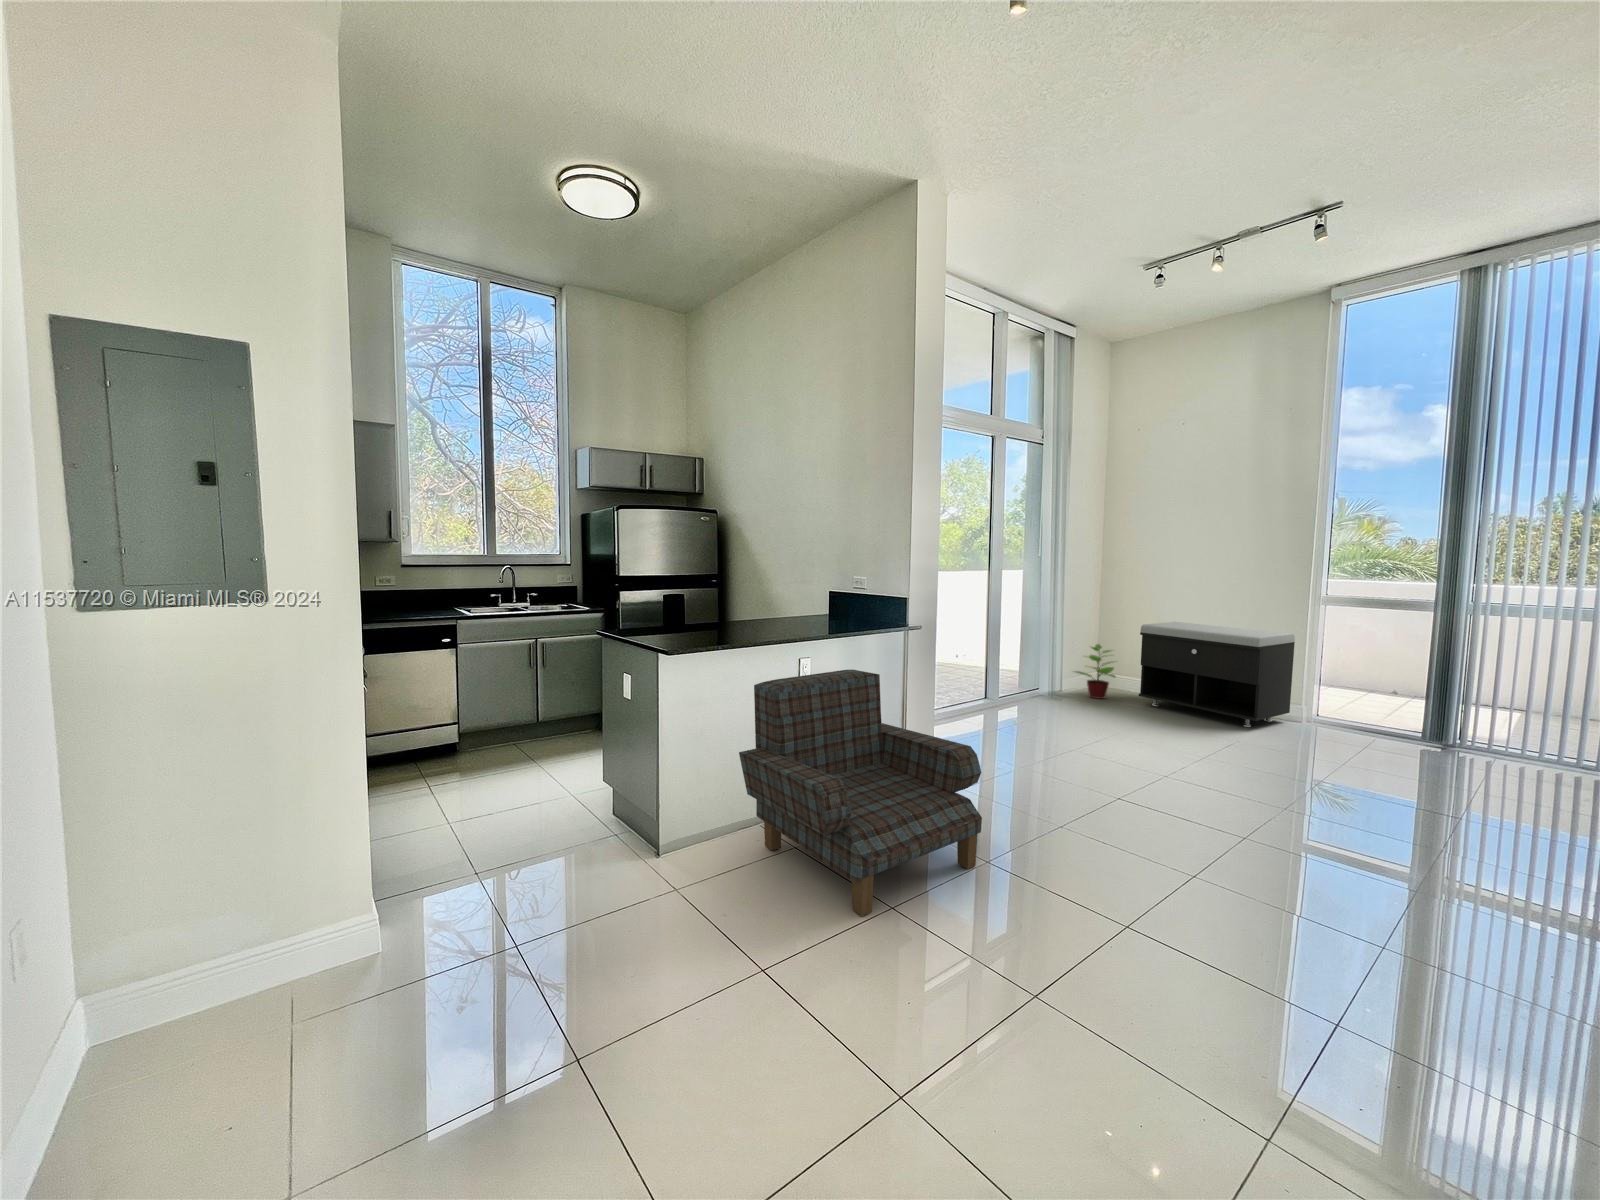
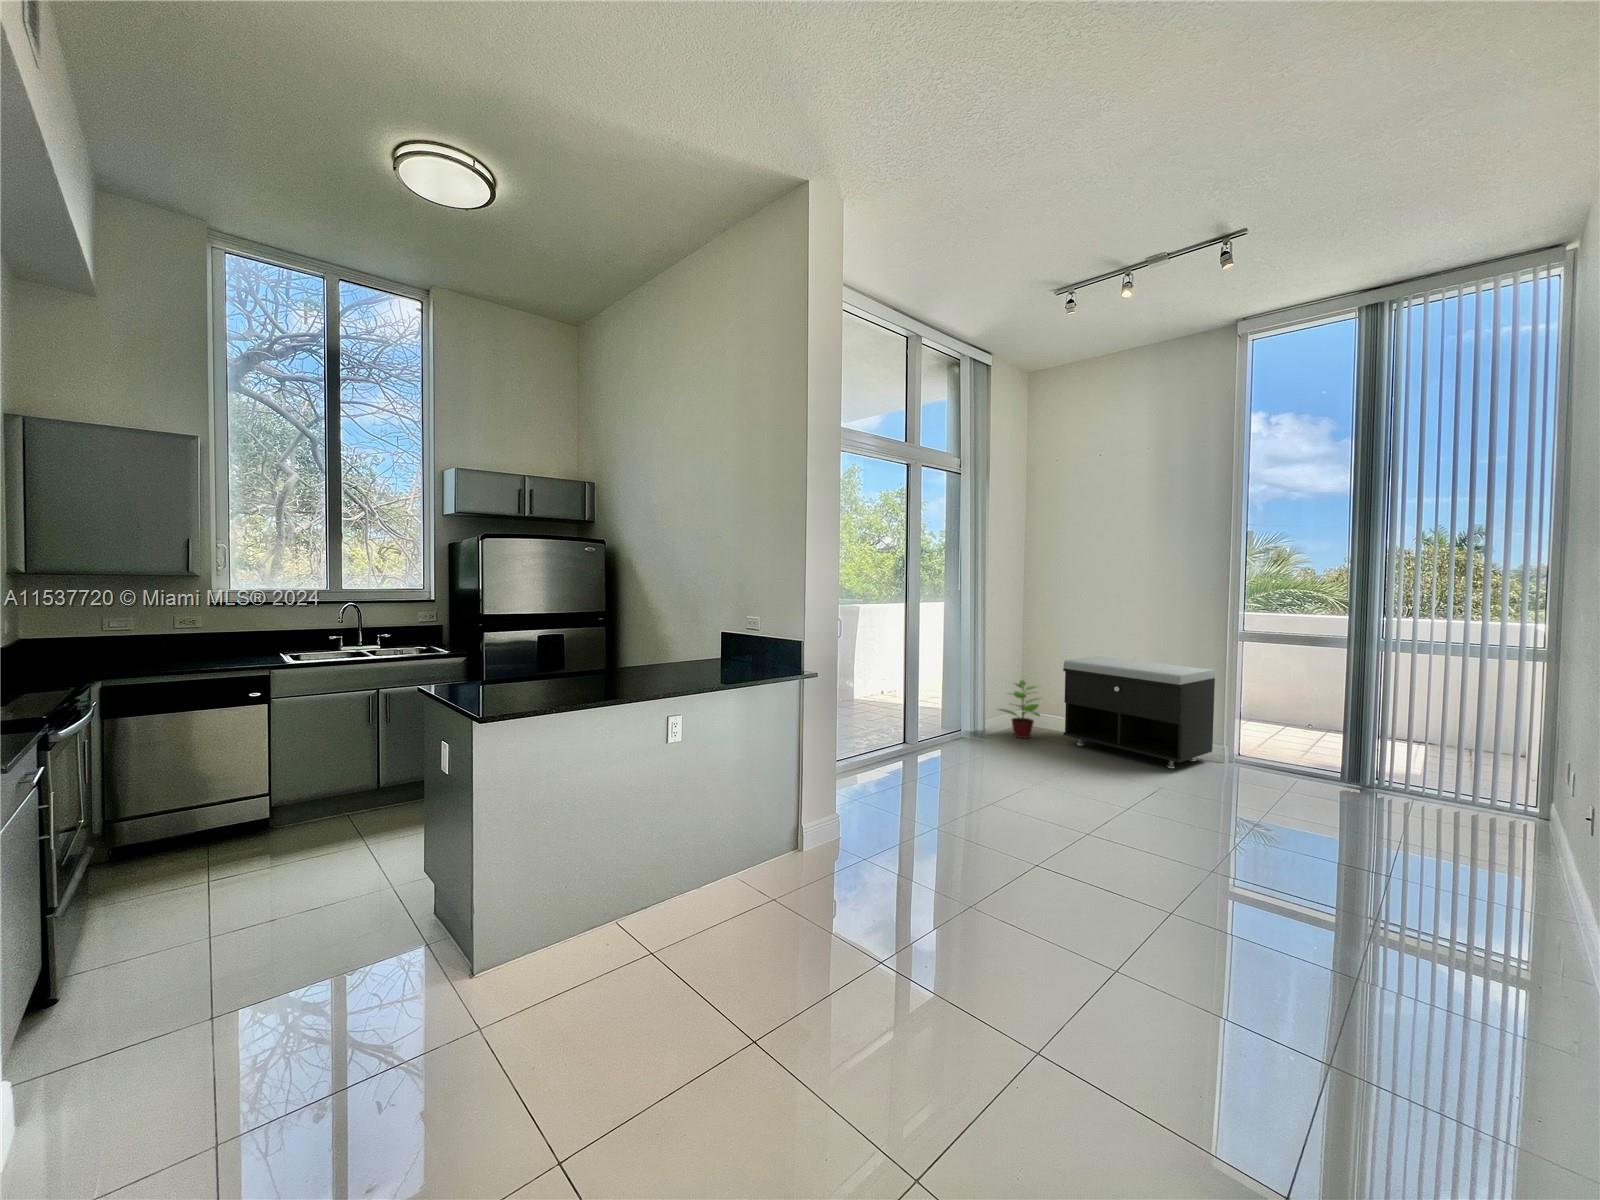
armchair: present [739,670,982,916] -> none [580,728,873,1058]

